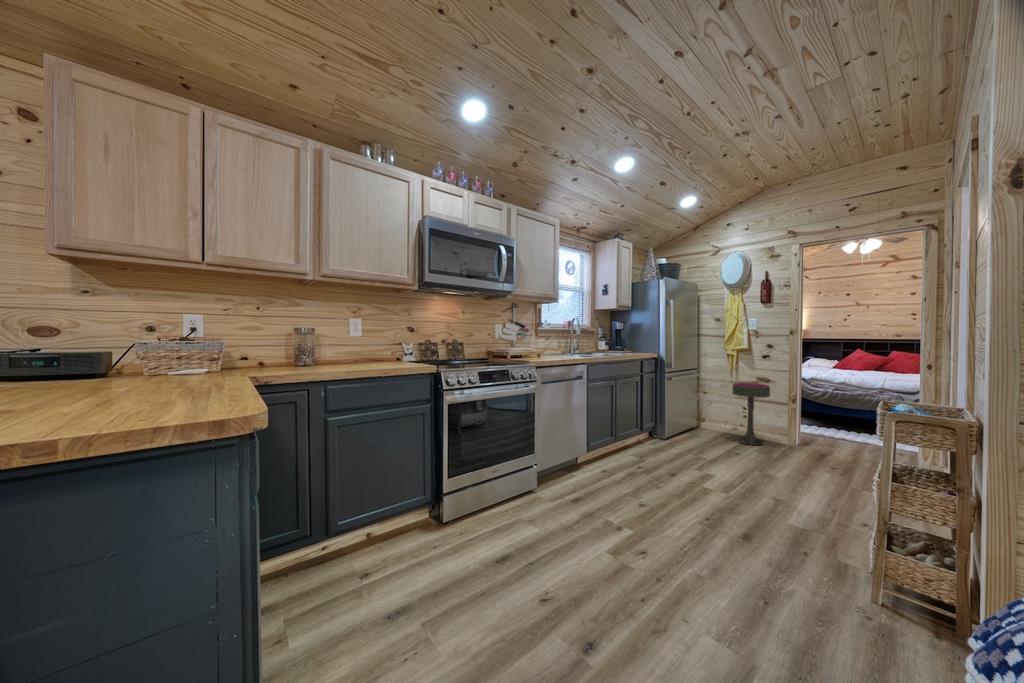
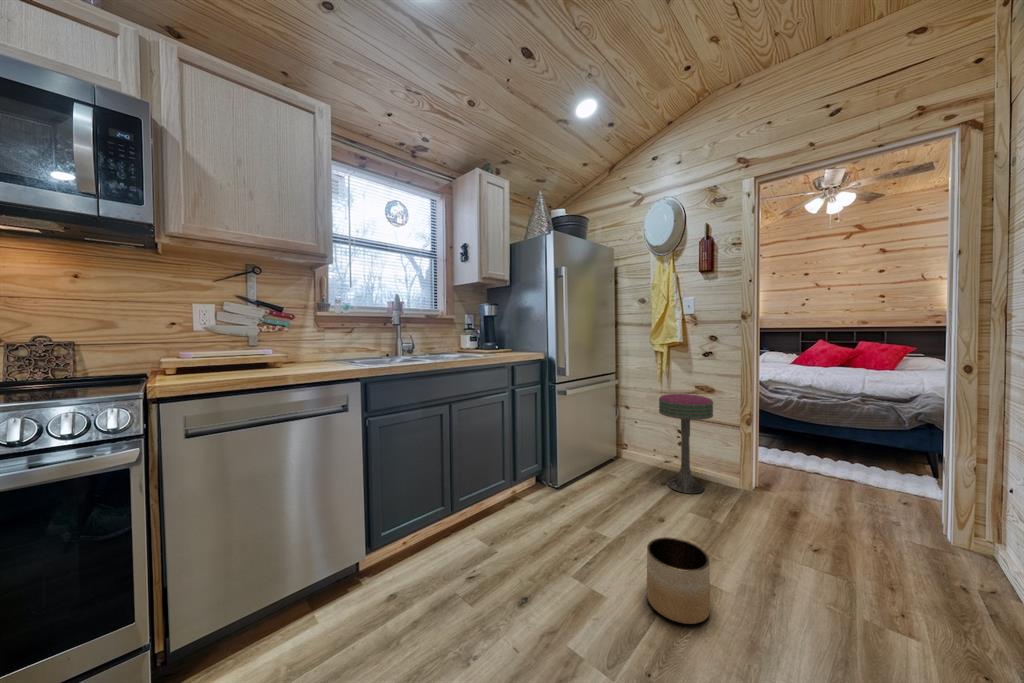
planter: none [736,450,770,486] -> present [647,537,710,624]

